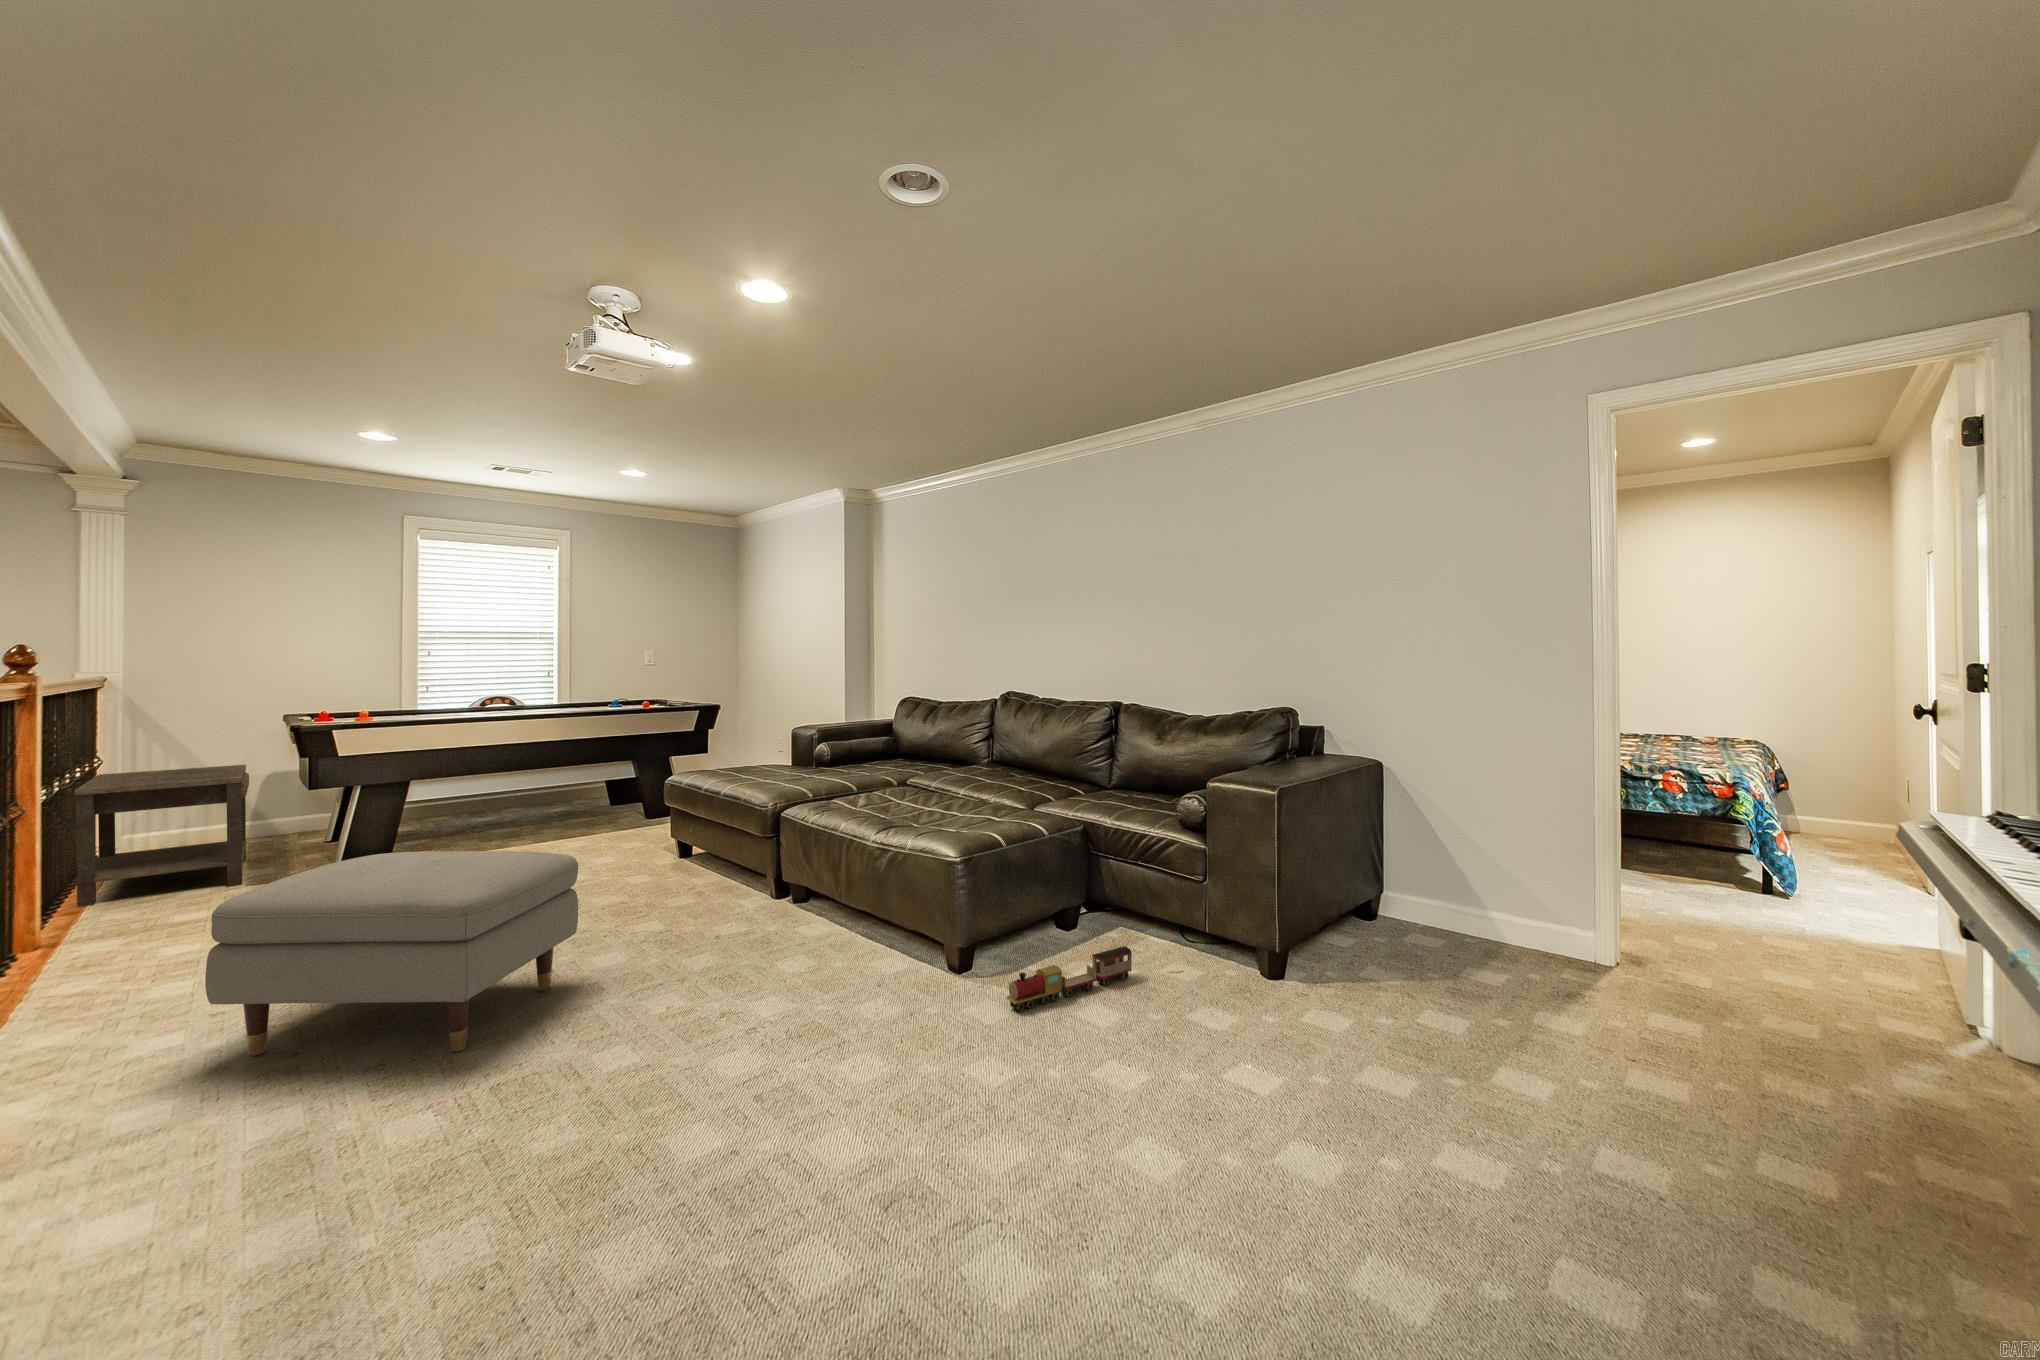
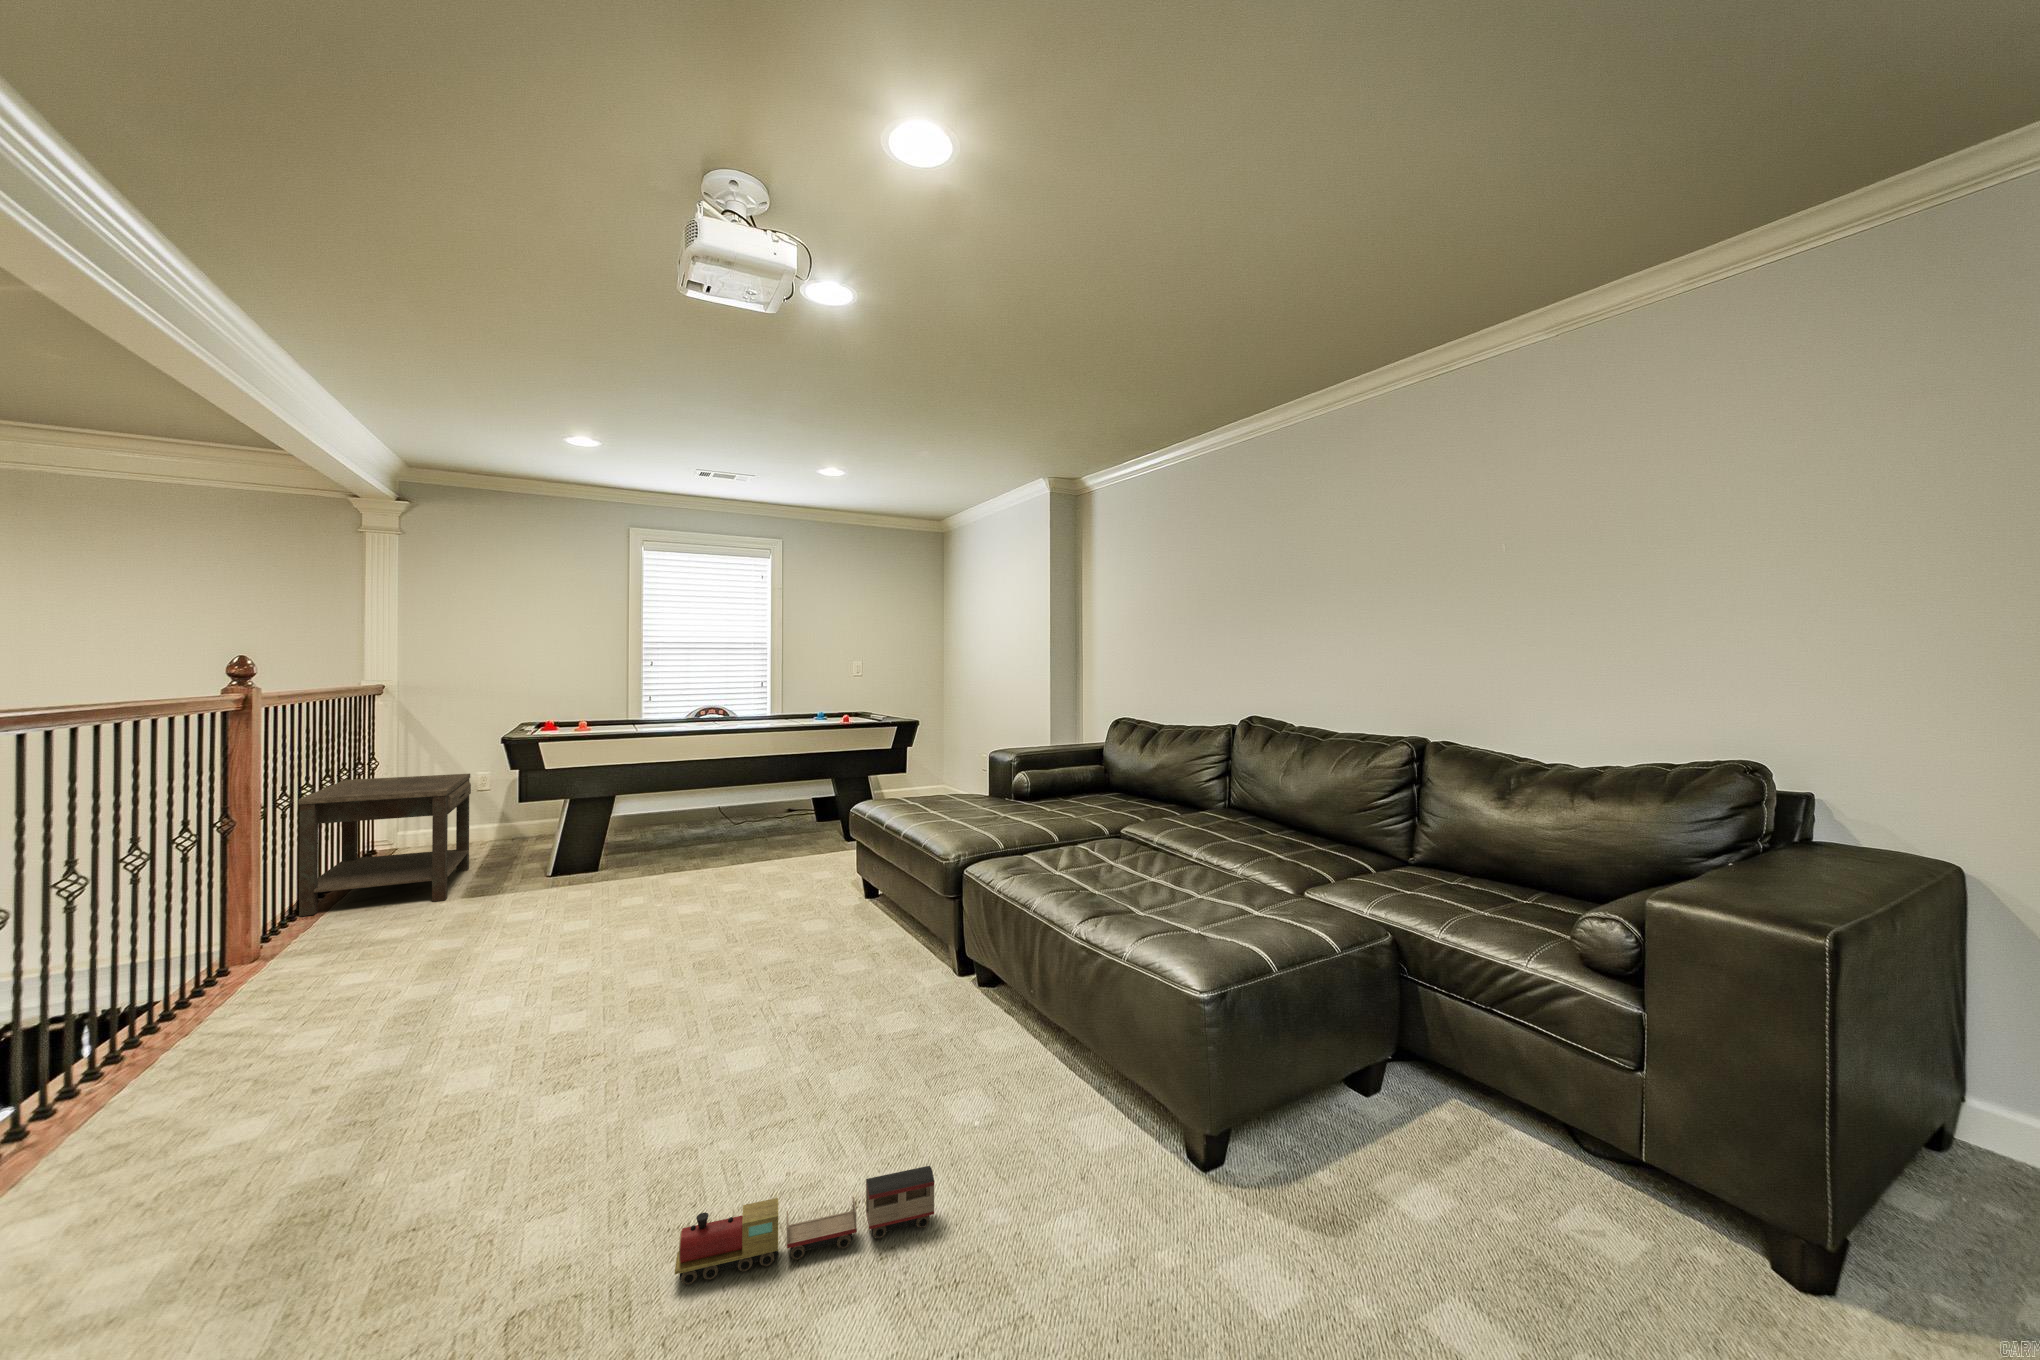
ottoman: present [205,851,578,1055] -> none [210,916,684,1239]
toy train: present [1006,946,1132,1011] -> present [674,1166,934,1285]

